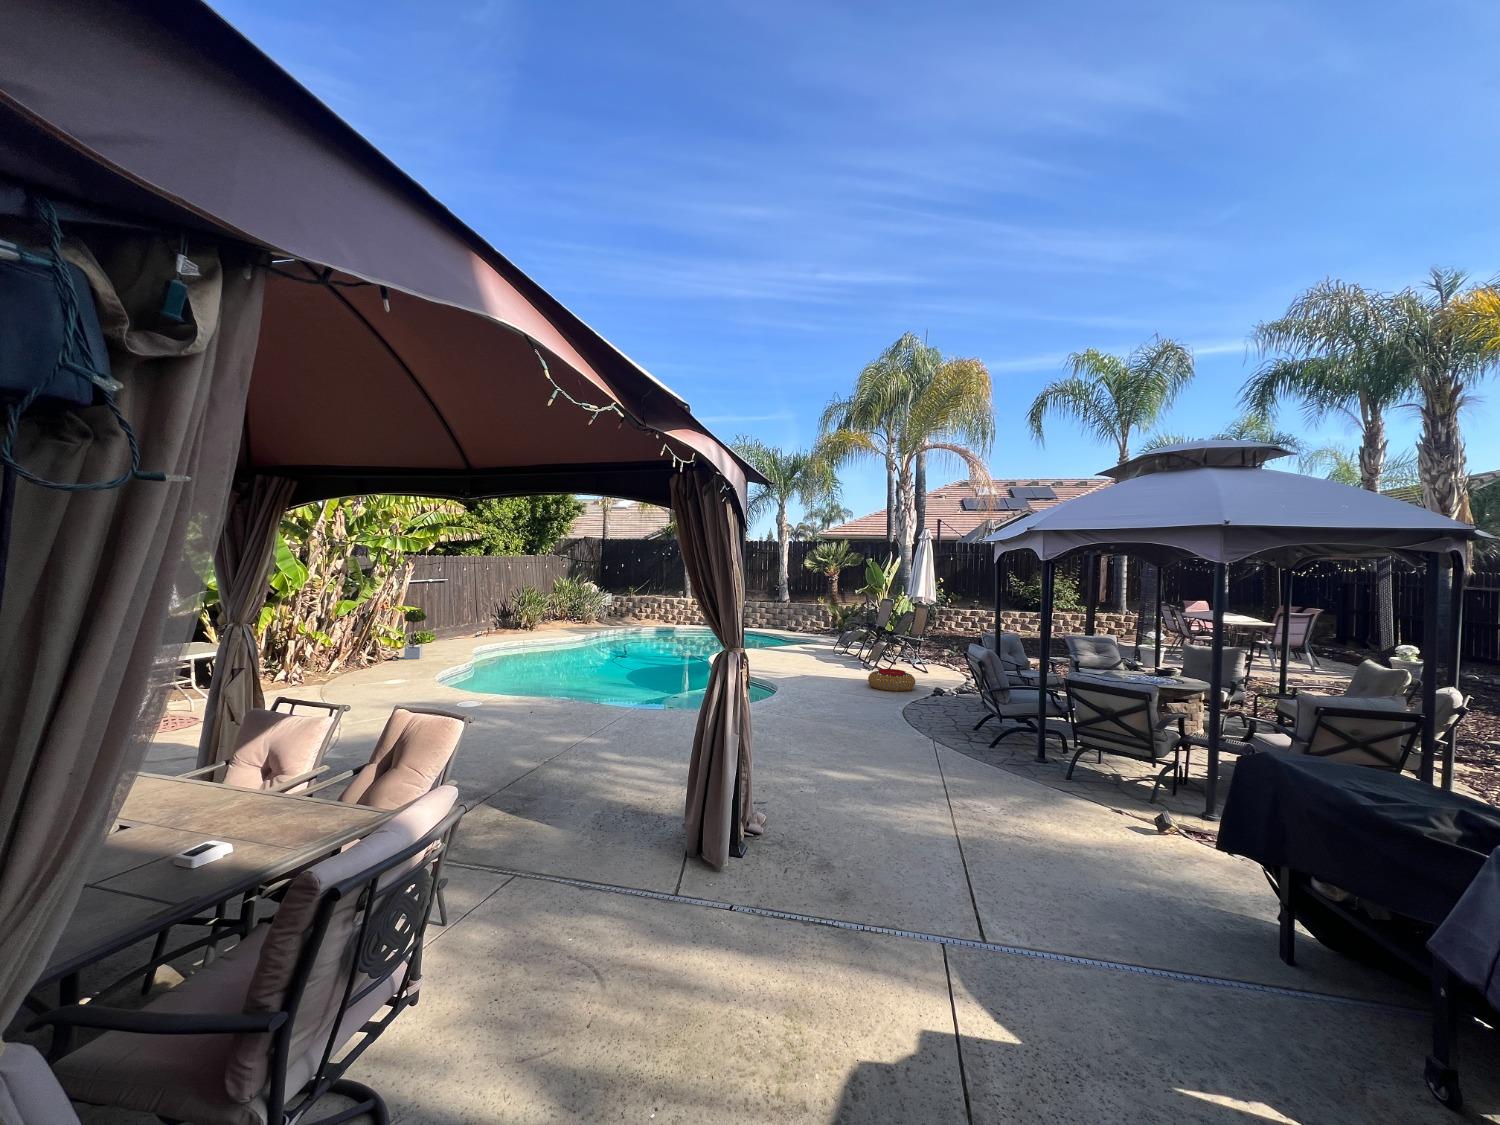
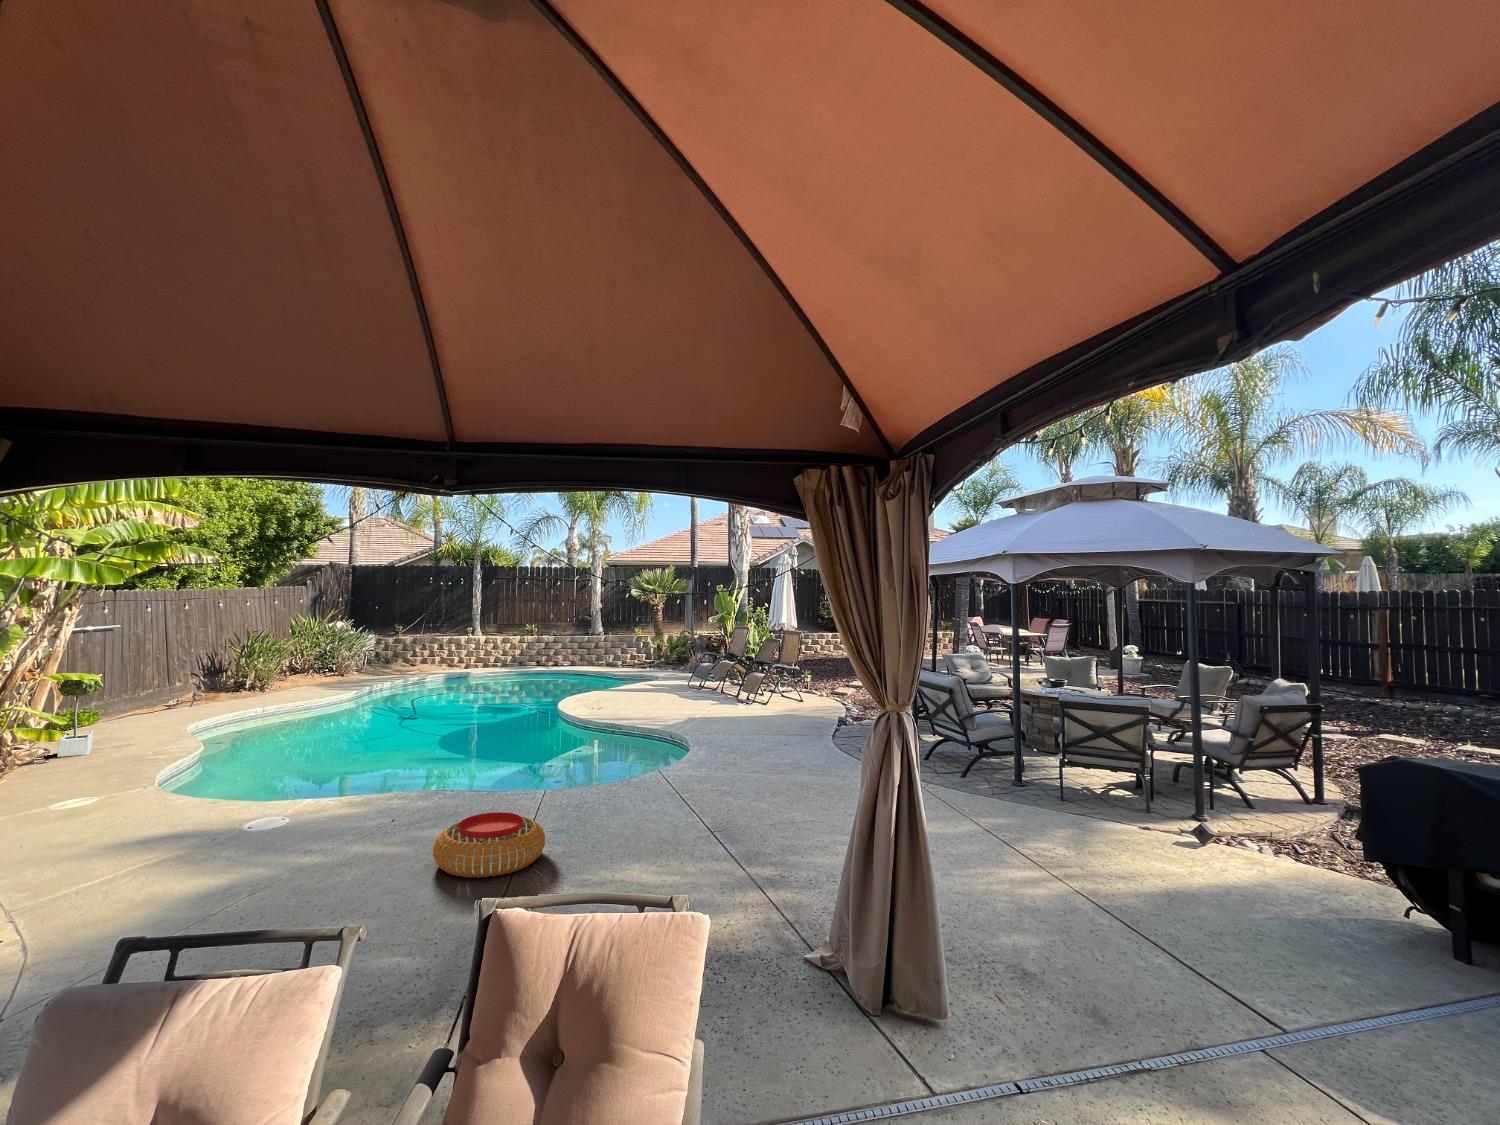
pouf: present [868,669,915,691] -> present [433,812,545,878]

